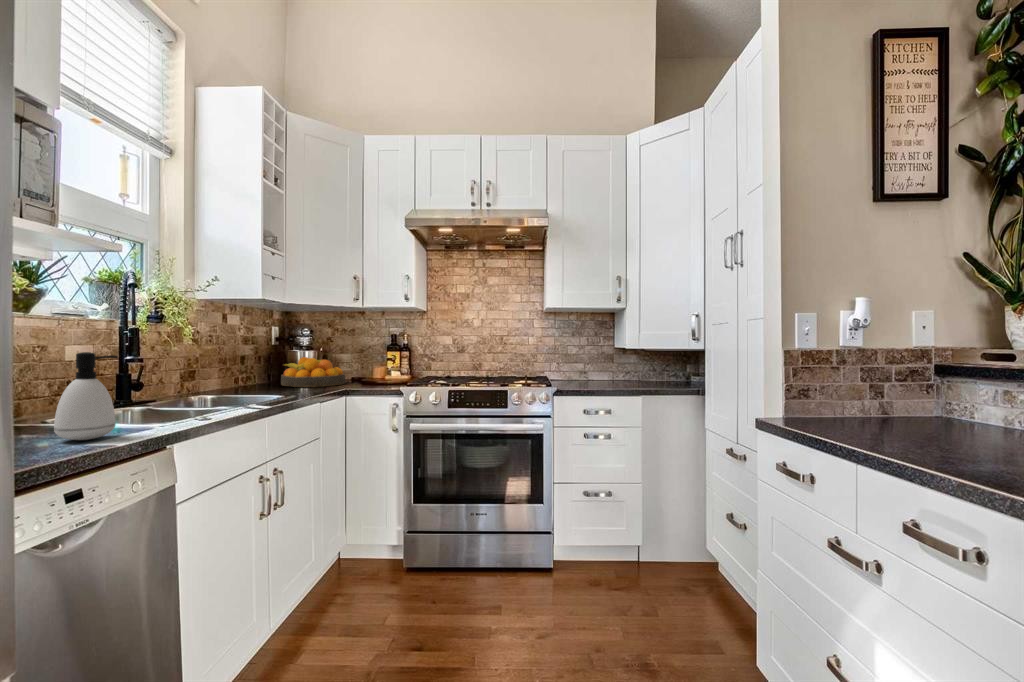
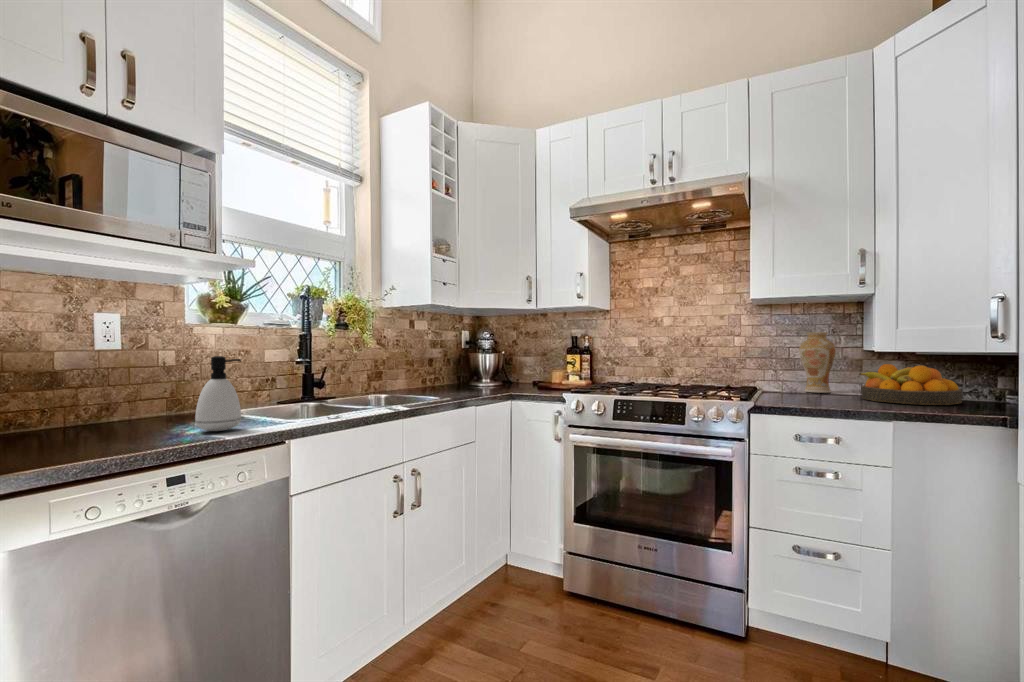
vase: none [574,335,598,379] -> present [799,332,836,393]
fruit bowl: present [281,357,345,387] -> present [859,364,962,405]

